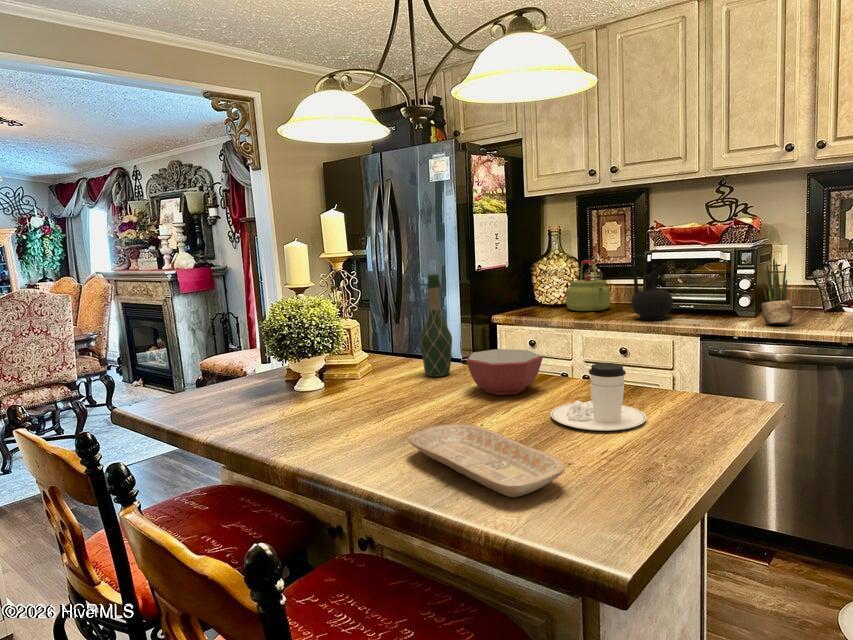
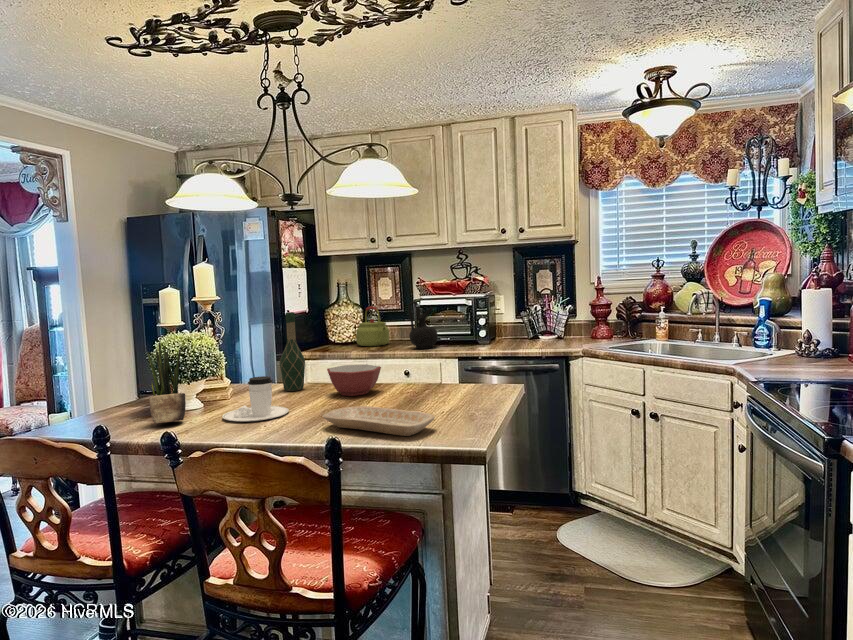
potted plant: present [761,259,793,324] -> present [148,342,186,423]
coffee cup: present [551,363,646,431] -> present [222,376,289,422]

